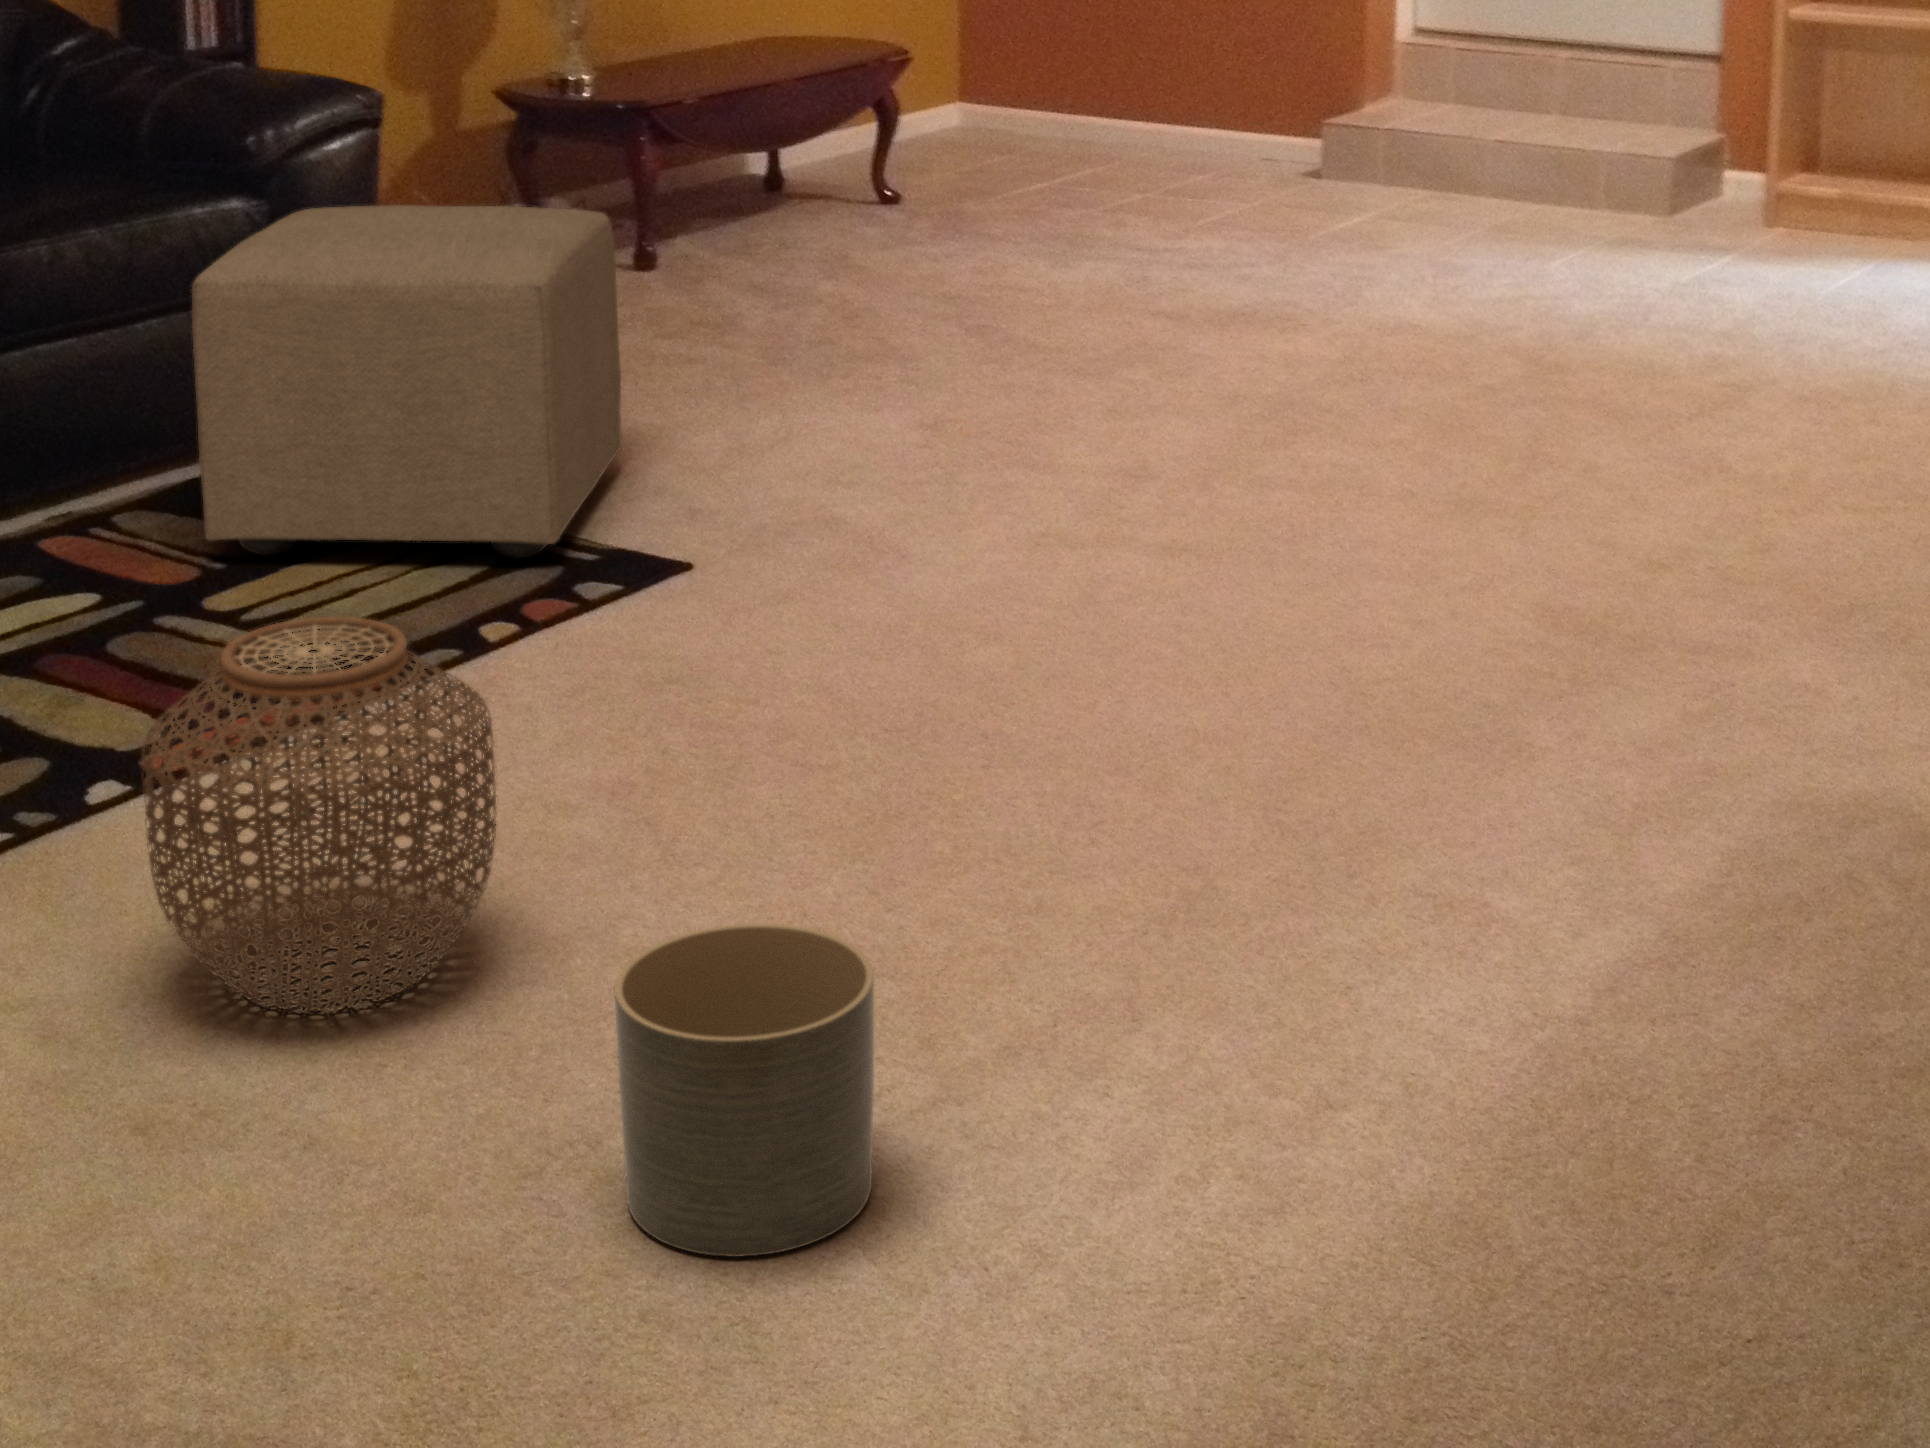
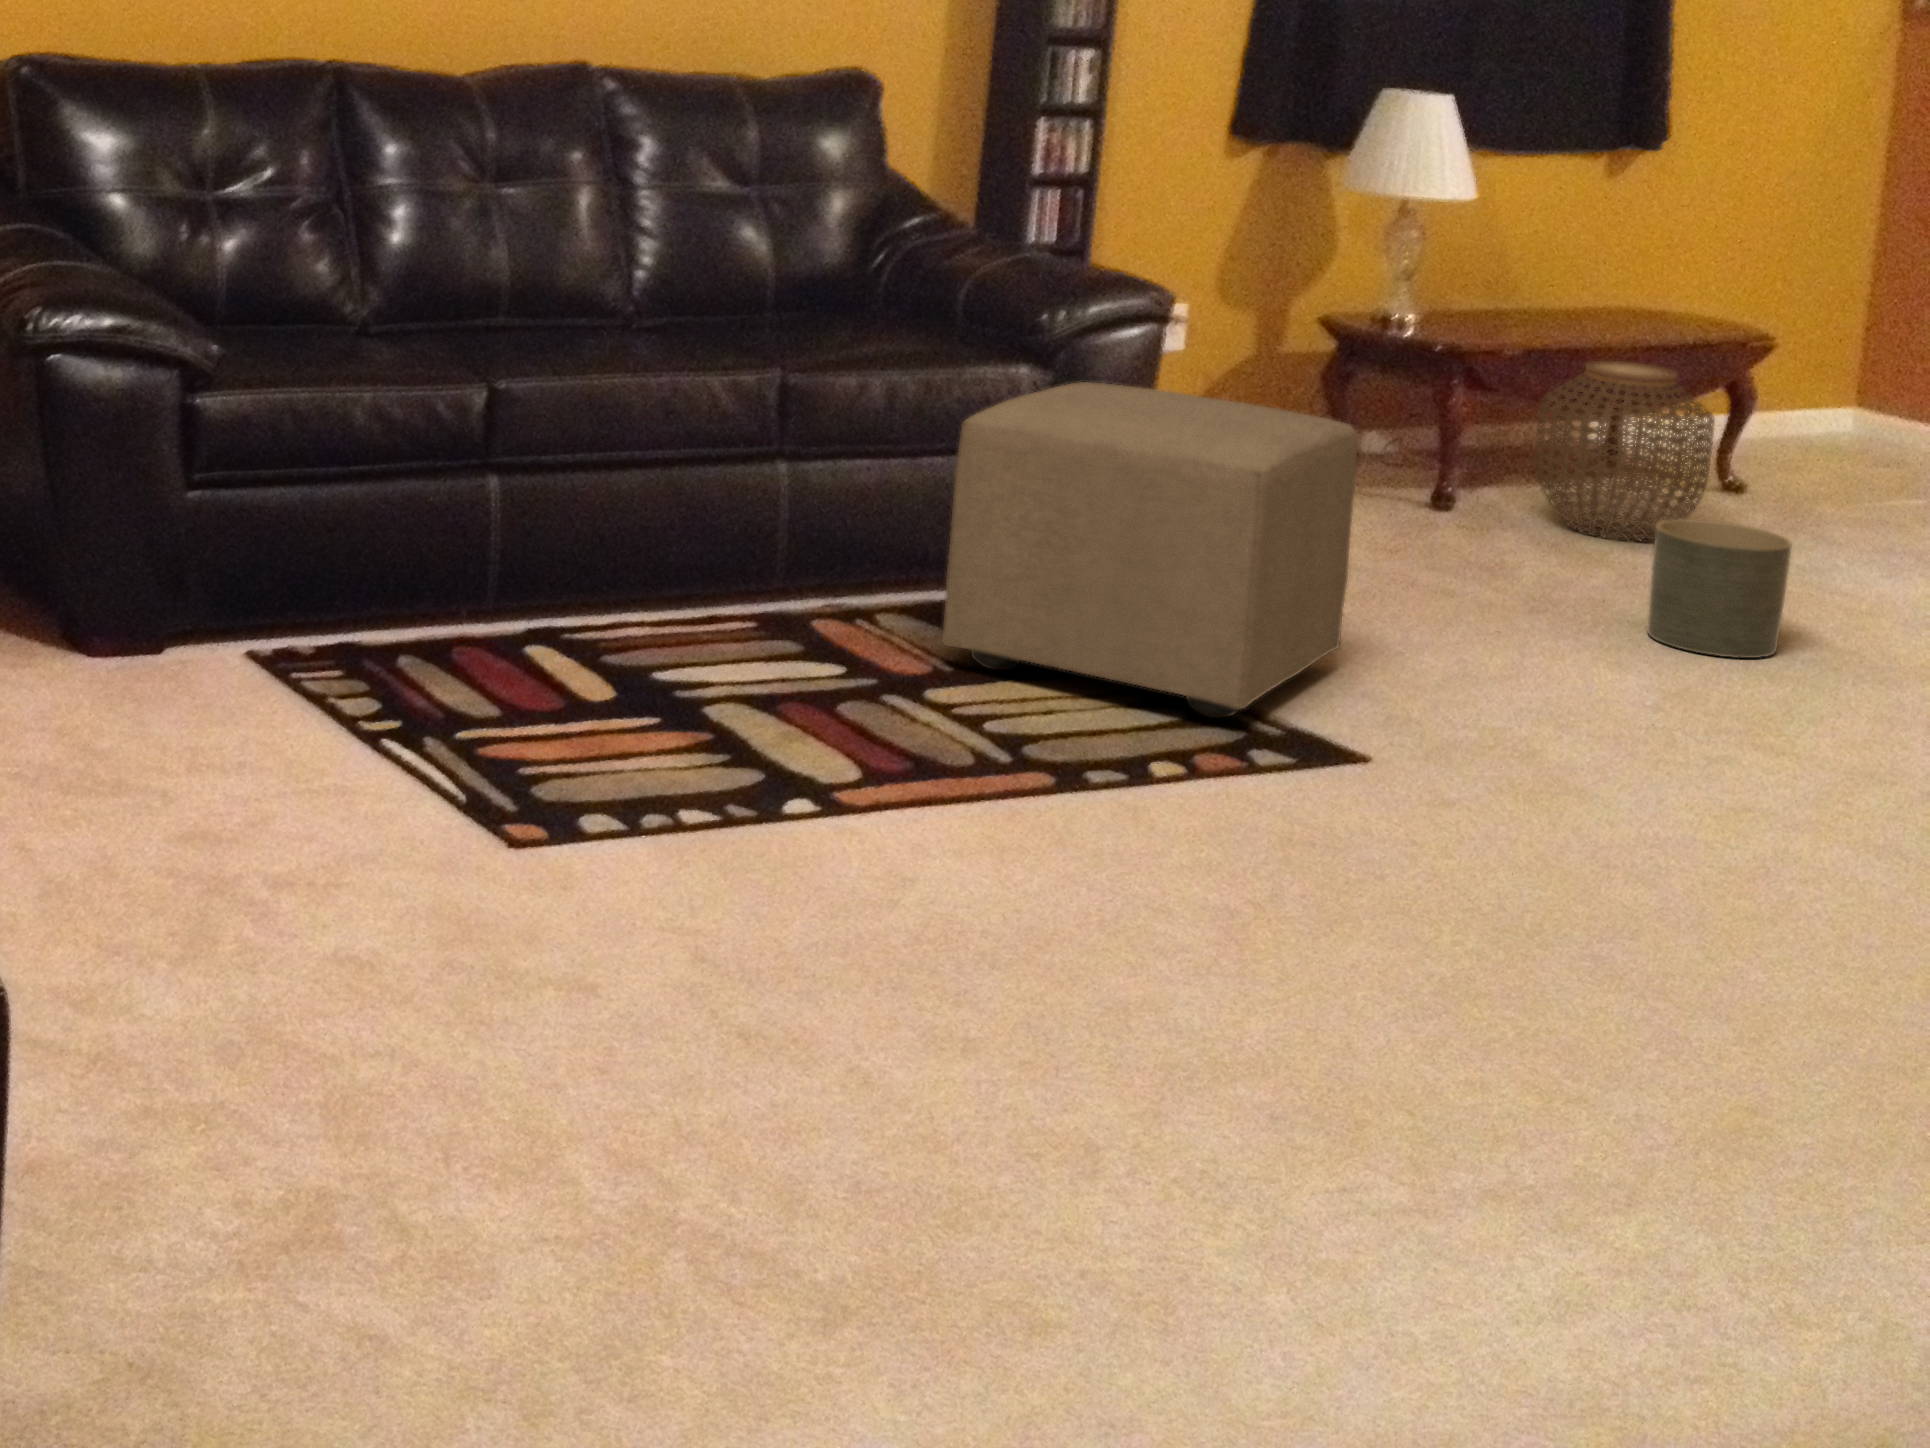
woven basket: present [142,617,496,1011] -> present [1535,361,1714,541]
planter: present [615,923,874,1257] -> present [1647,519,1792,658]

